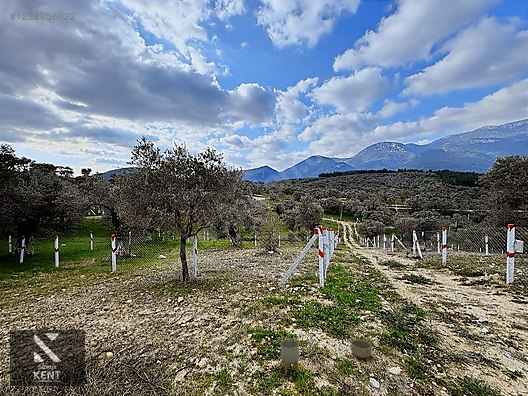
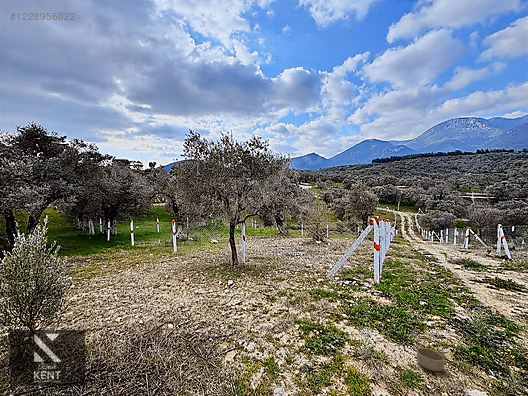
planter: present [281,339,299,374] -> none [332,336,353,375]

